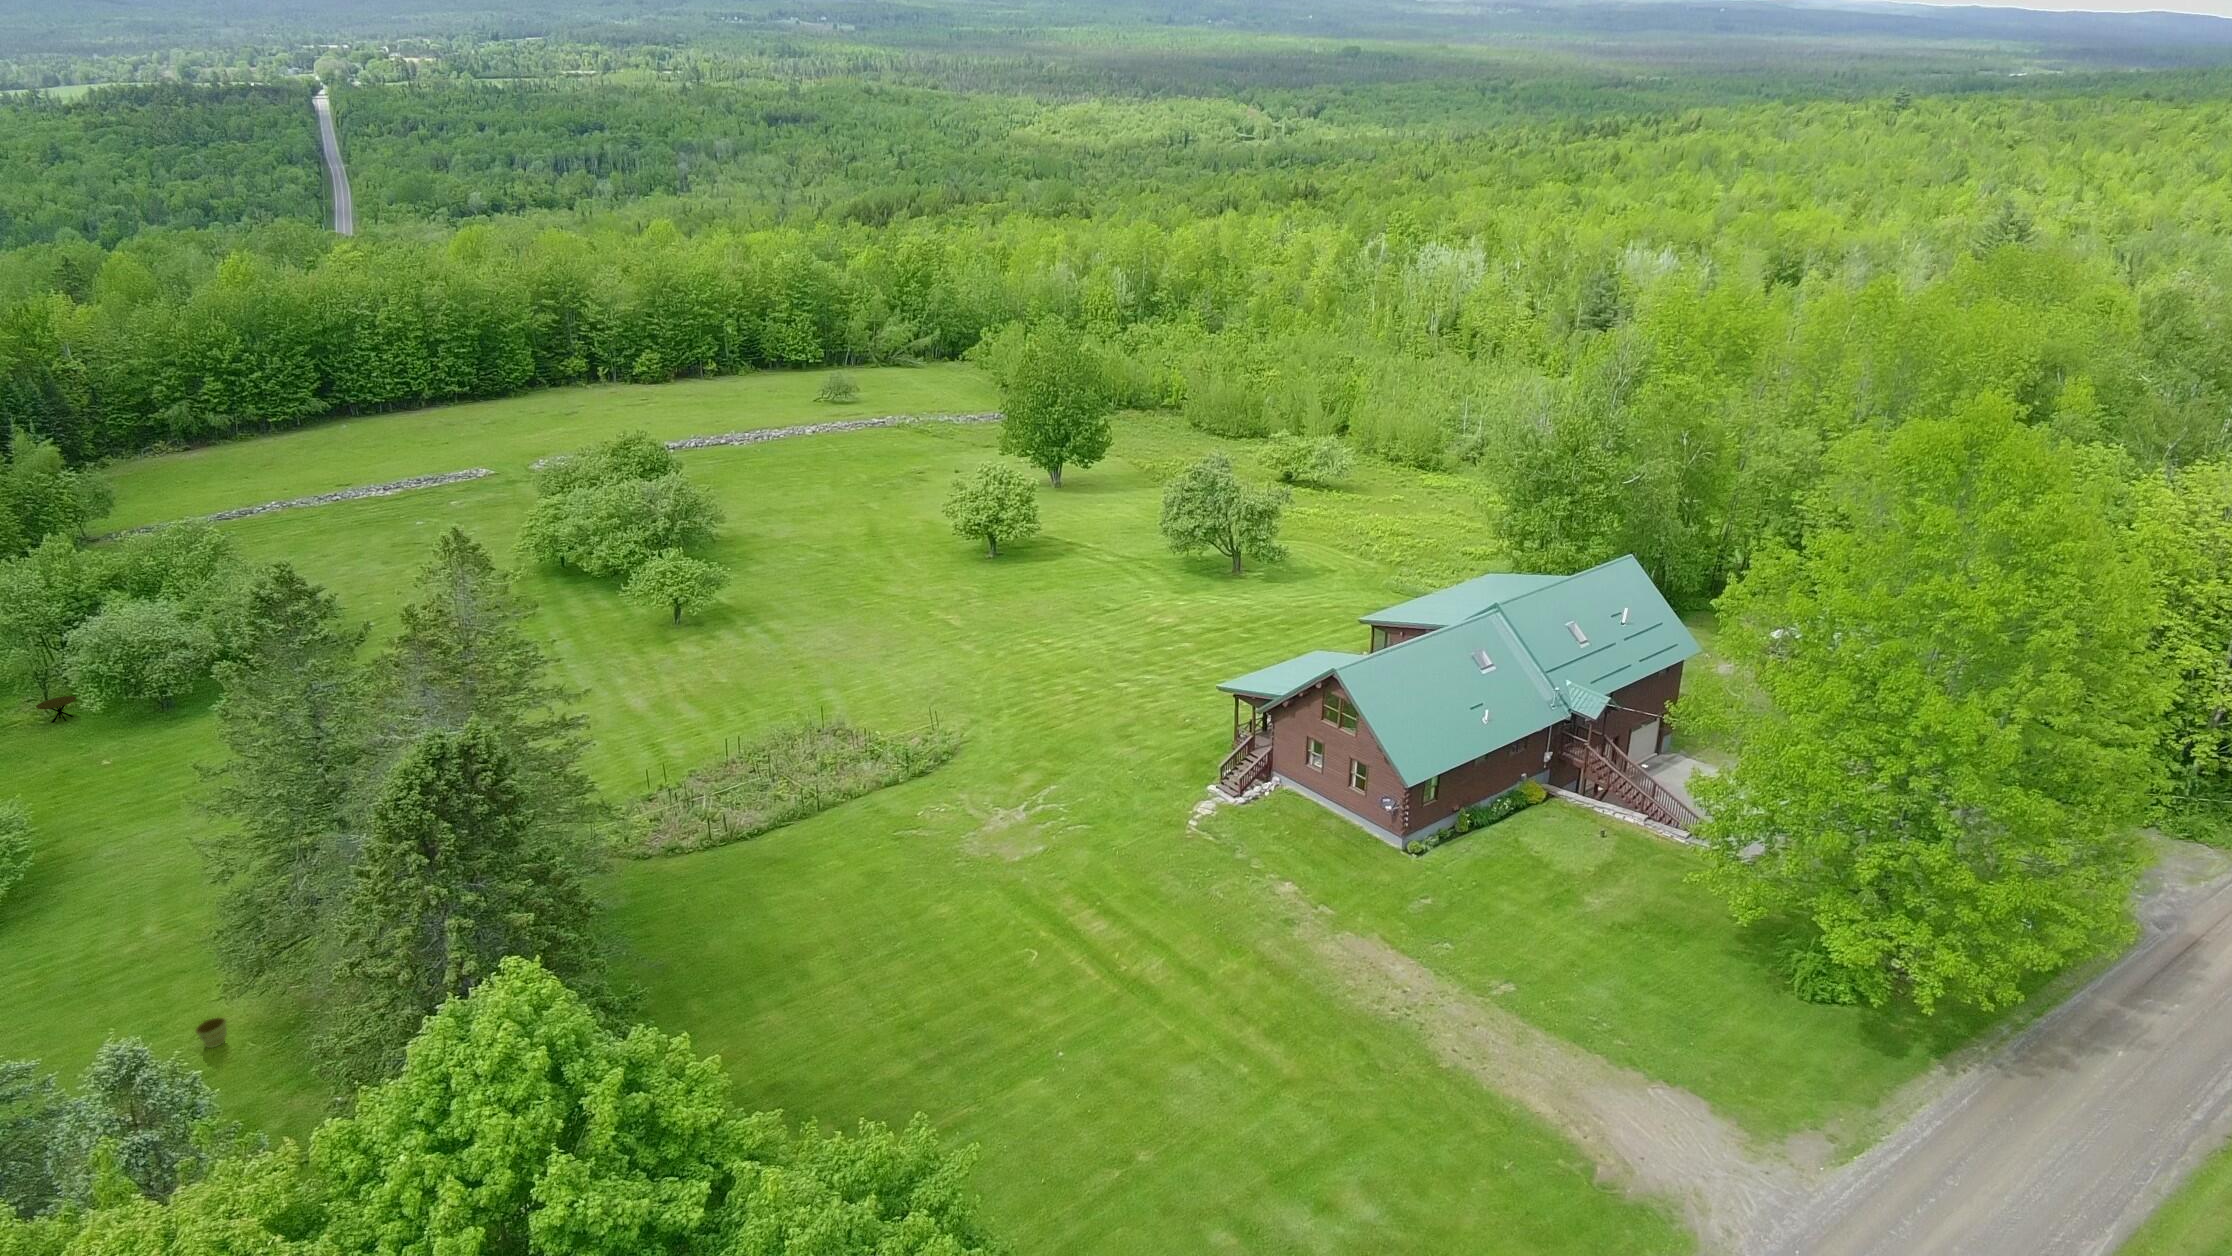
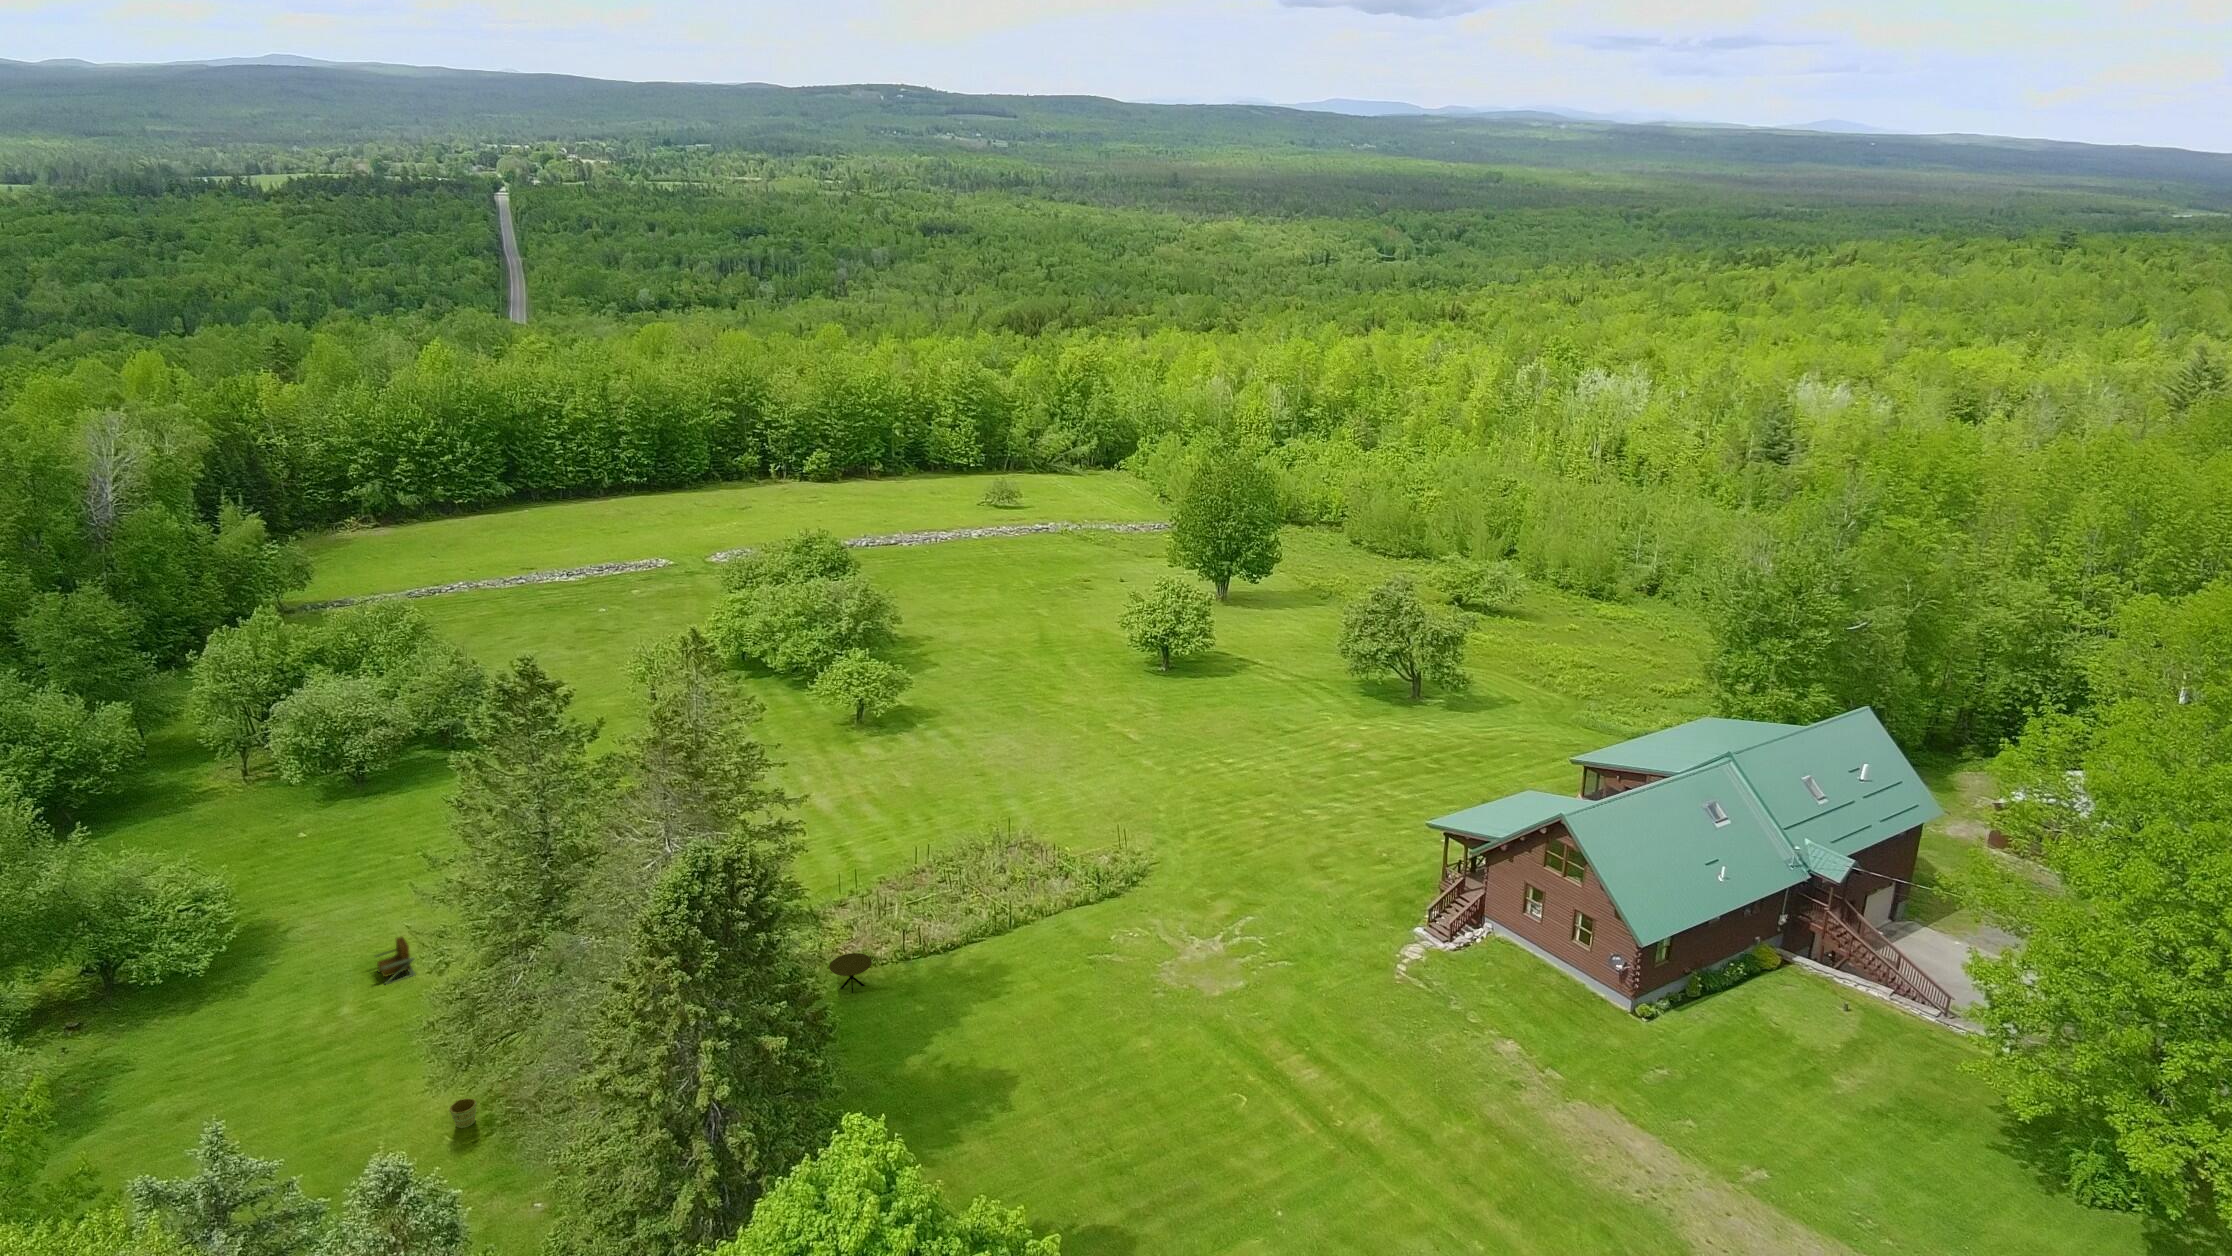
dining table: present [36,696,76,723] -> present [829,953,872,993]
lounge chair: none [145,858,193,909] -> present [375,937,416,985]

